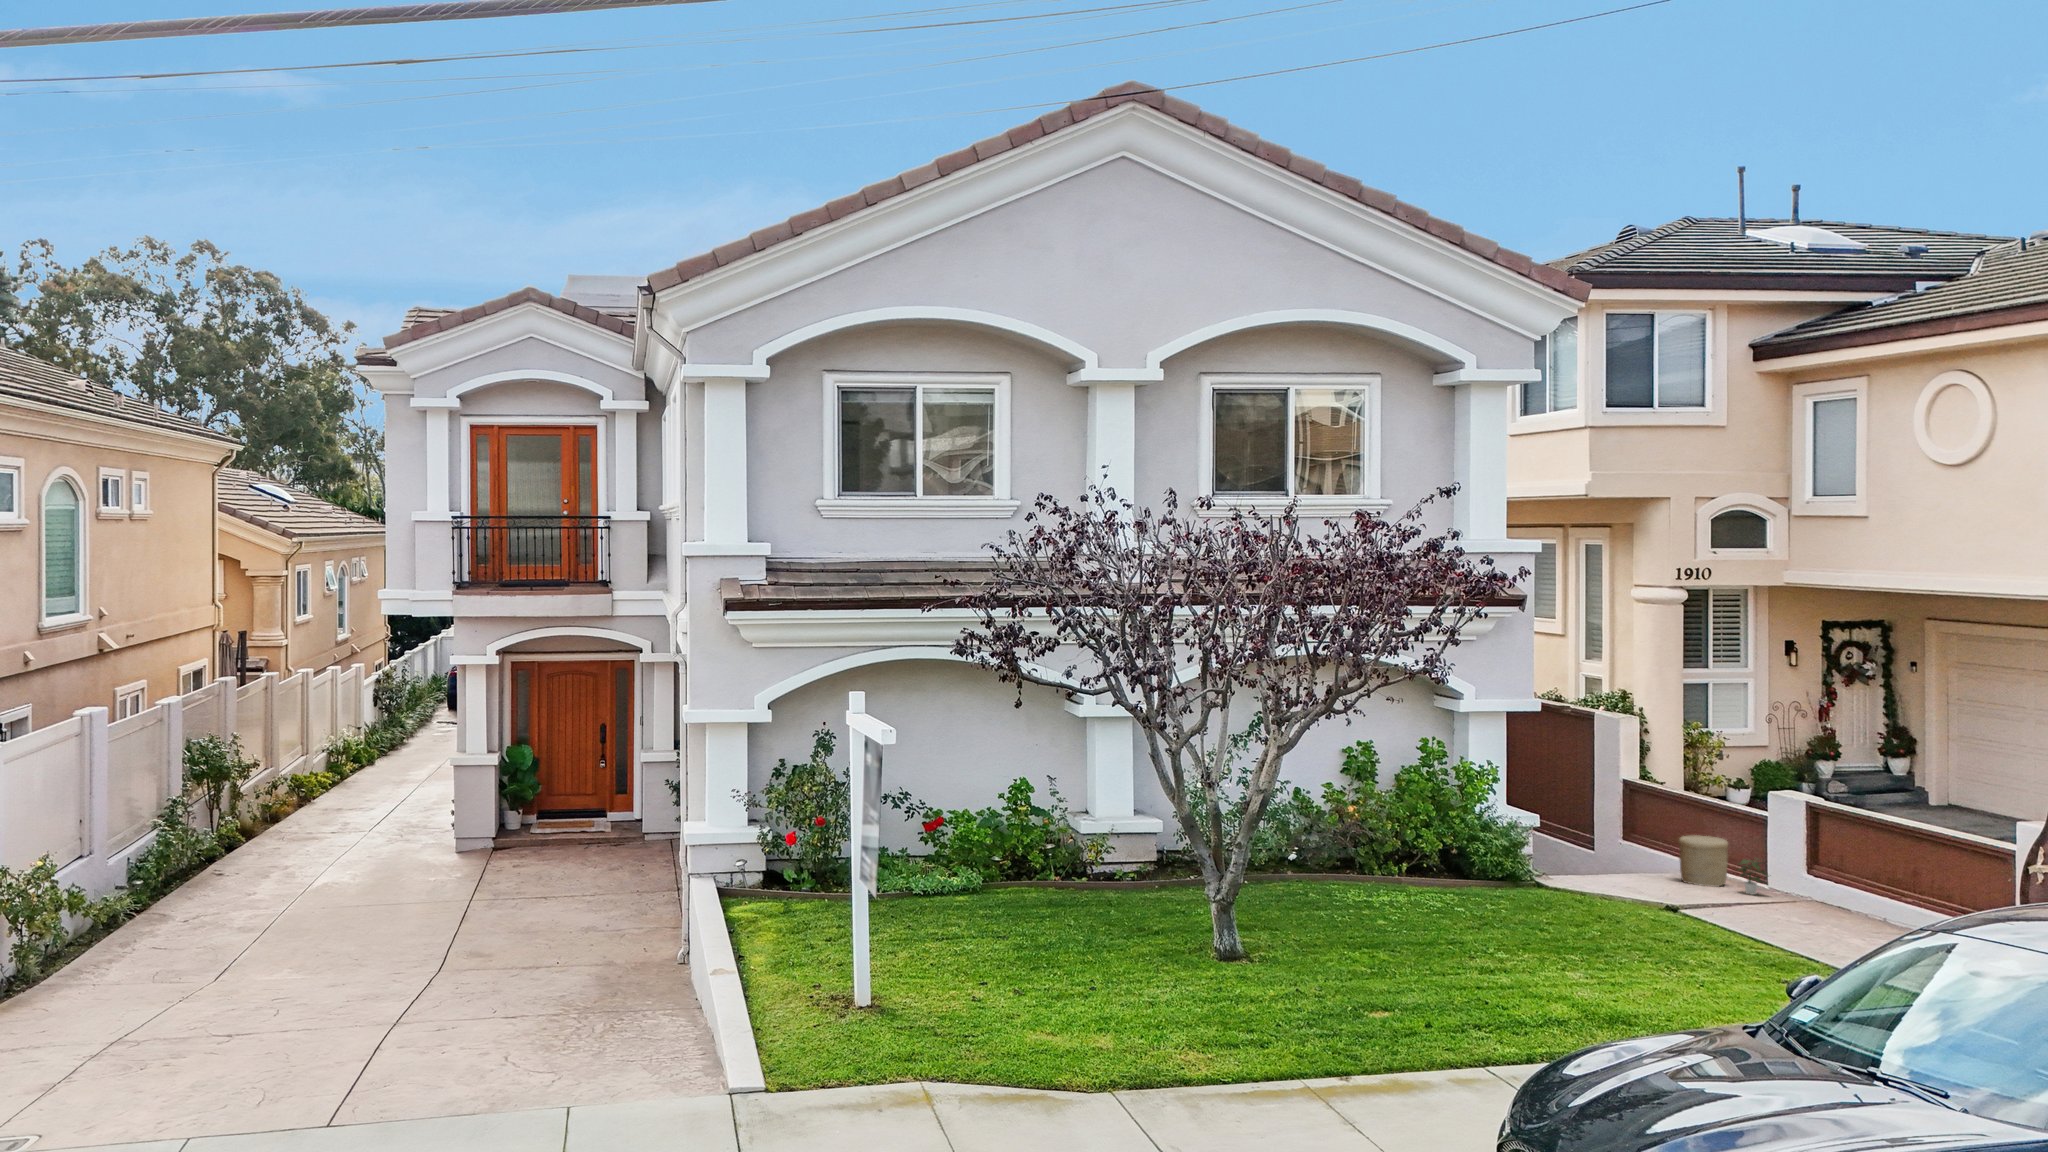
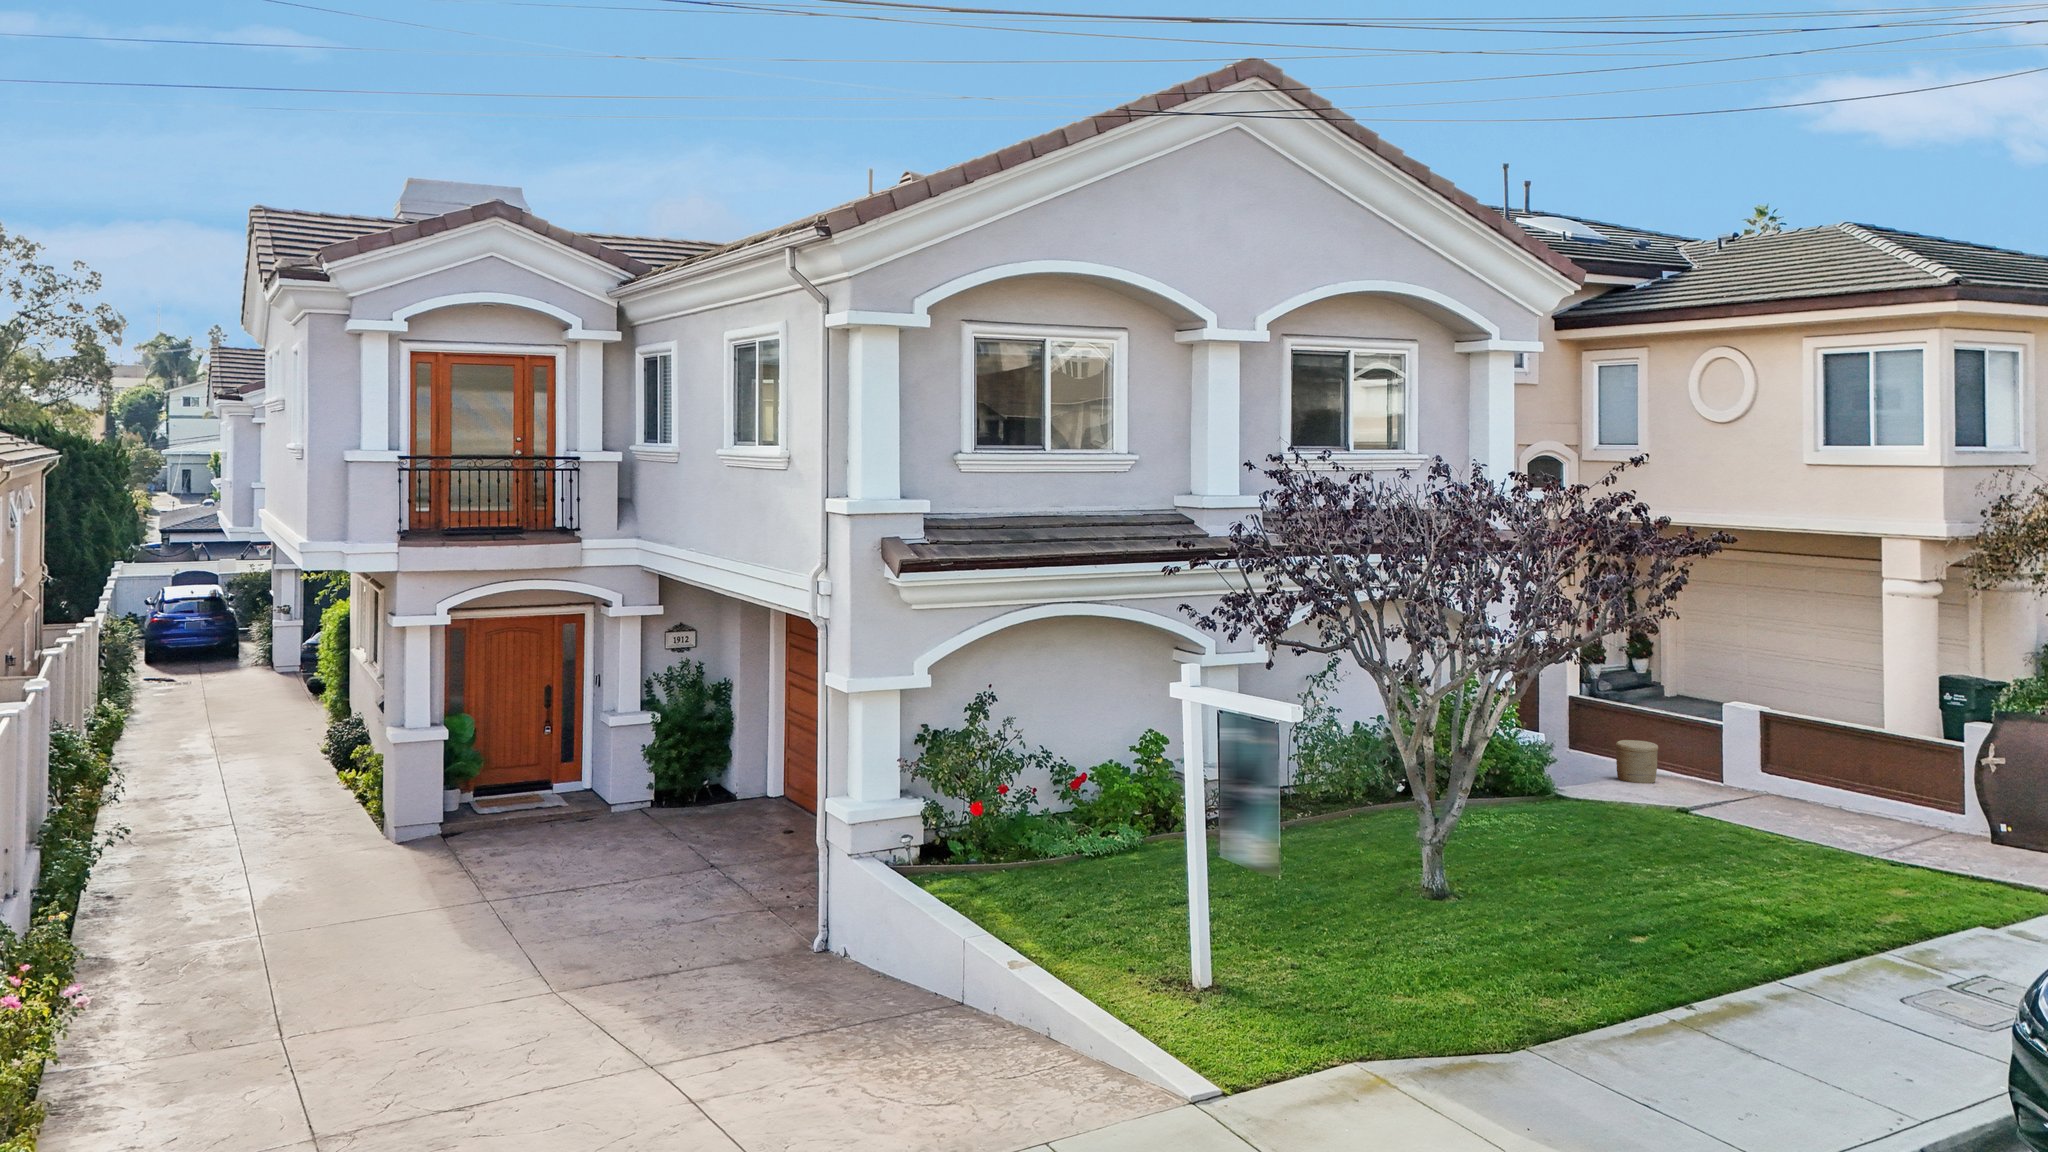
potted plant: present [1739,859,1767,895] -> none [1677,758,1710,789]

